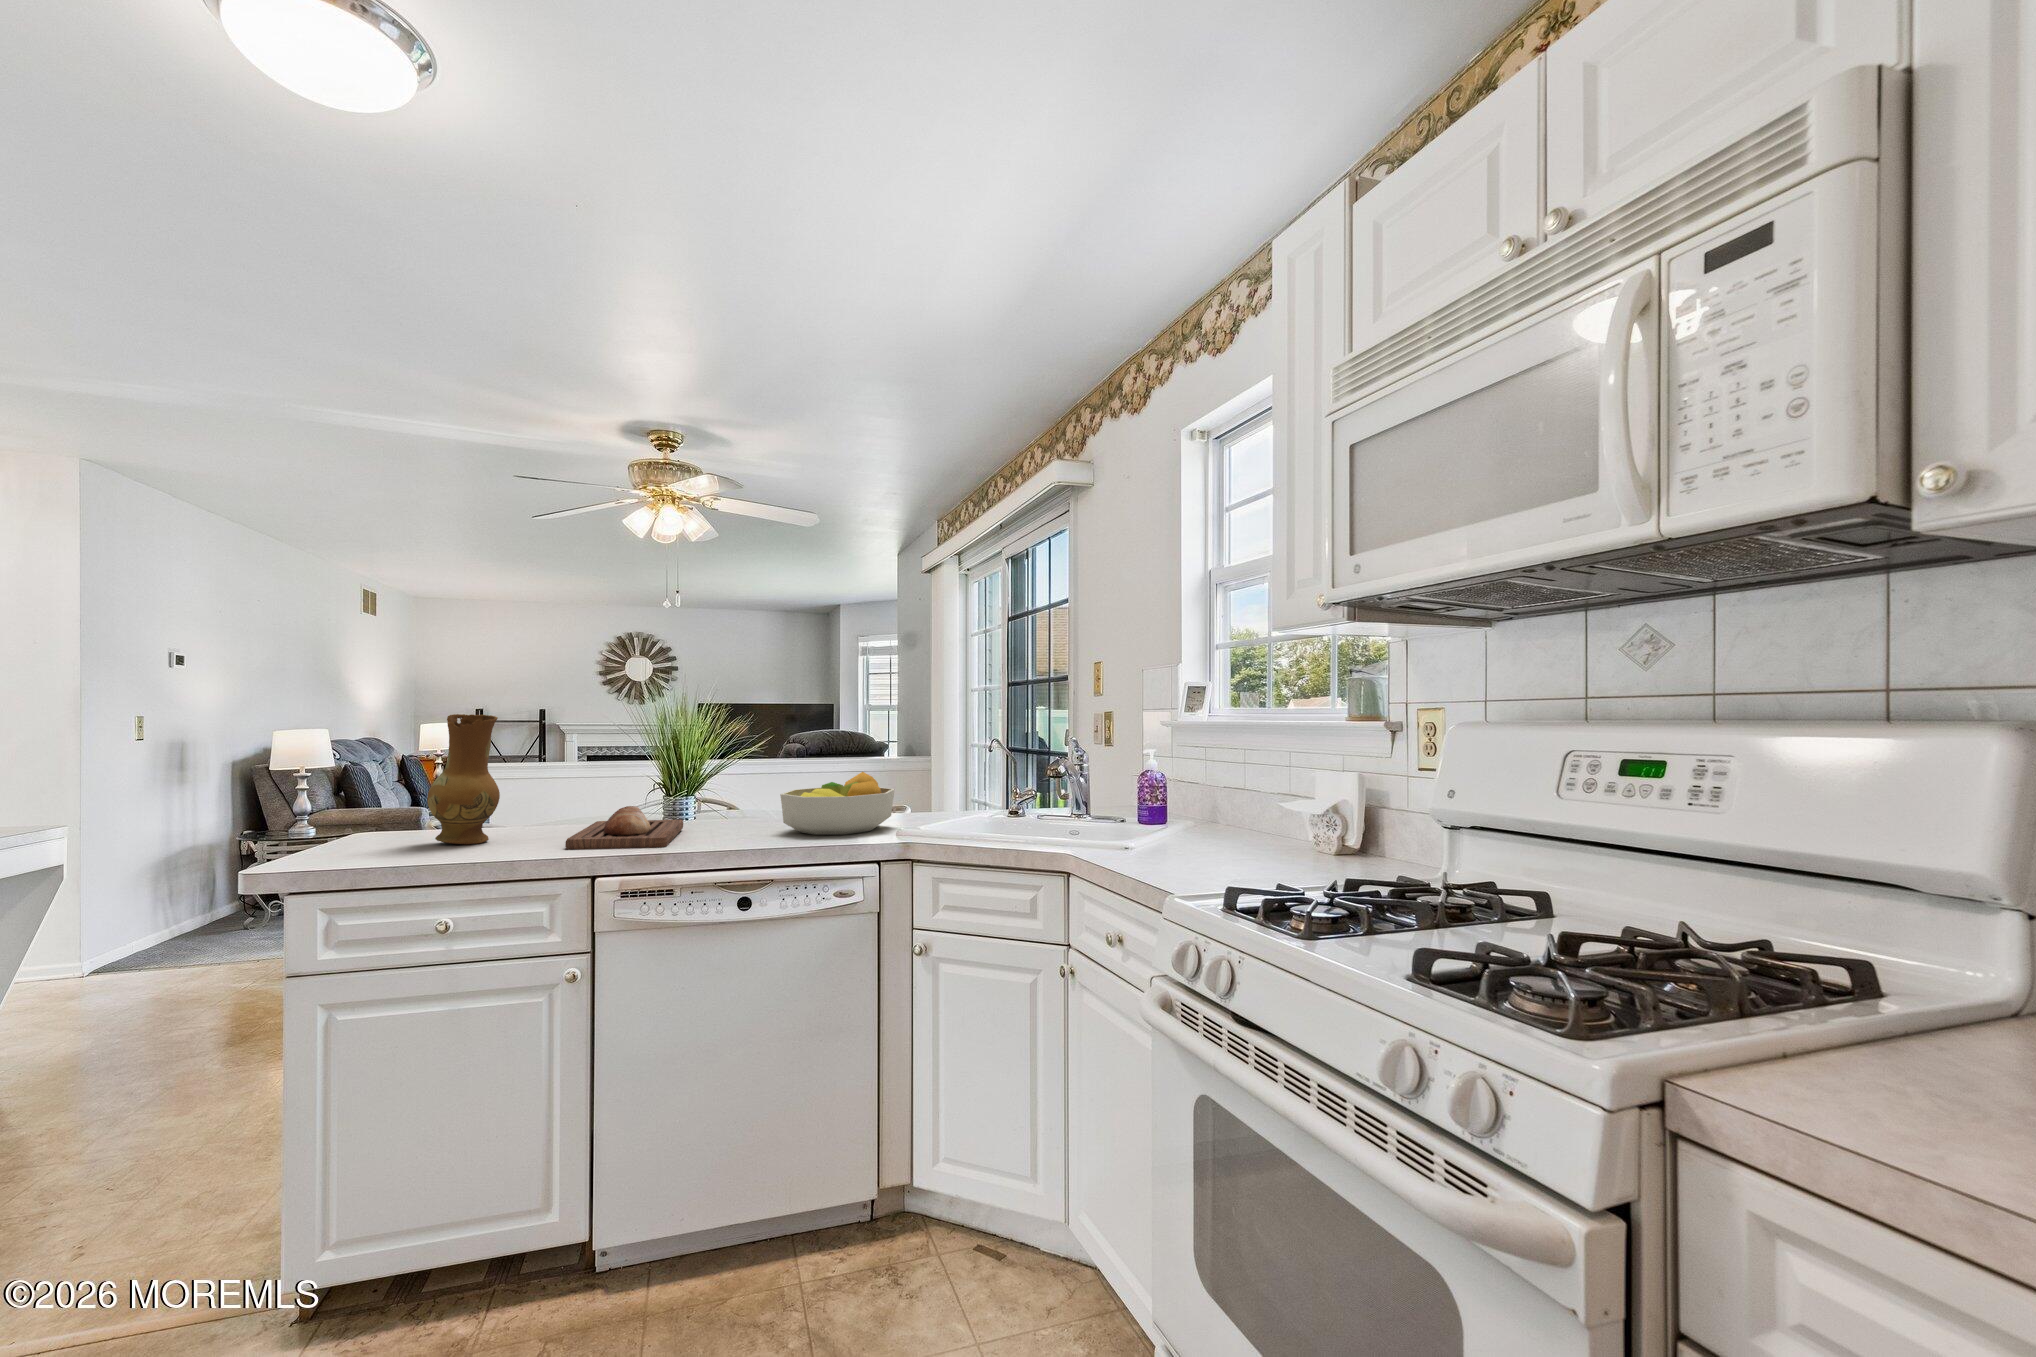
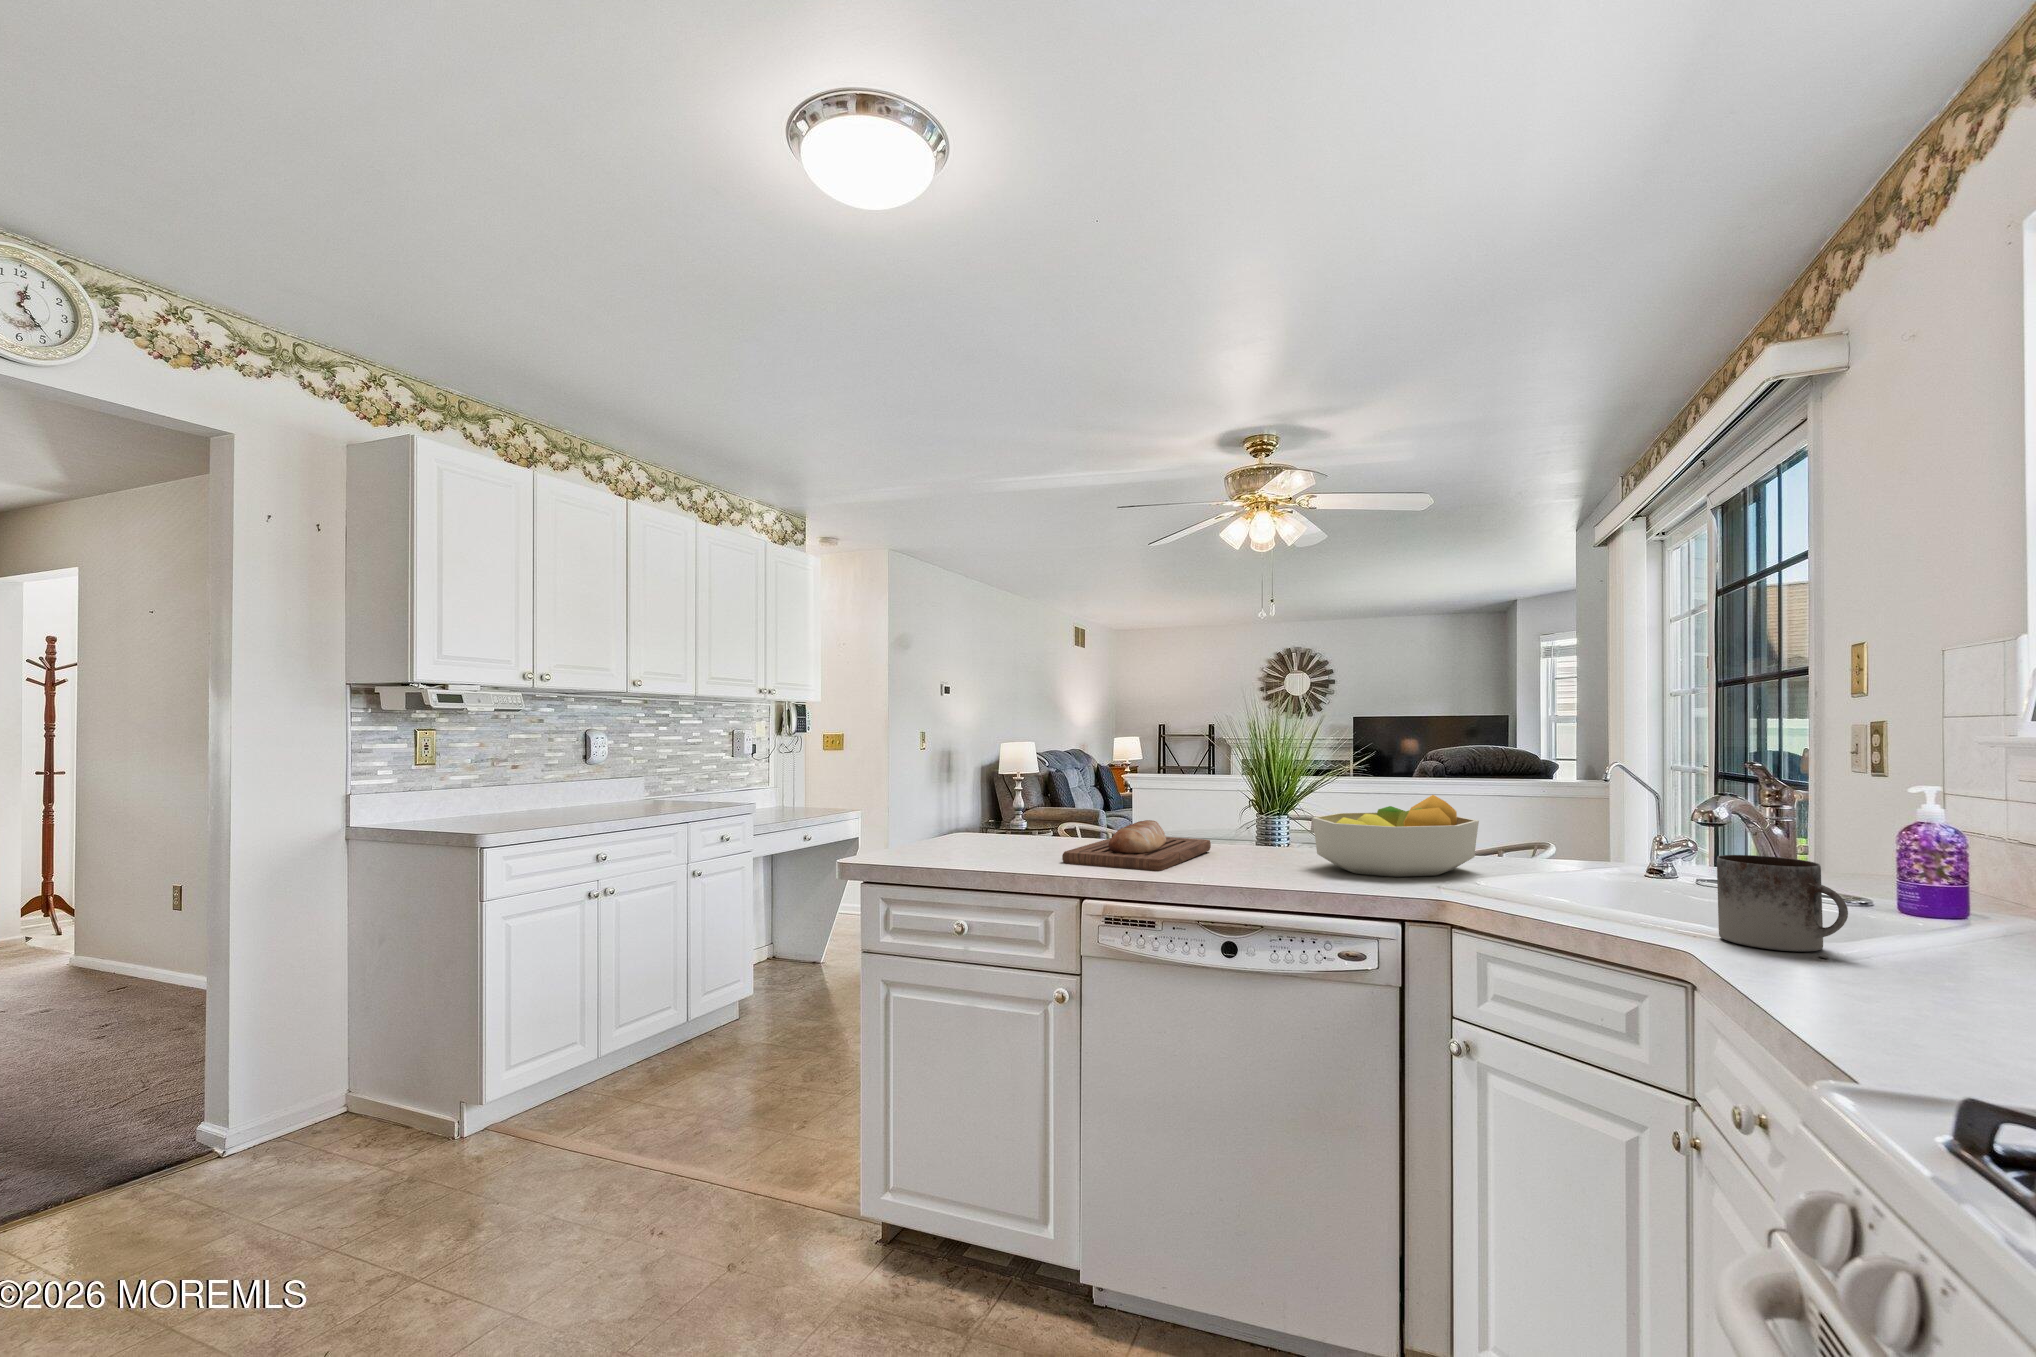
ceramic jug: present [427,714,500,845] -> none [960,718,1022,848]
mug: none [1050,798,1110,850] -> present [1717,855,1848,952]

